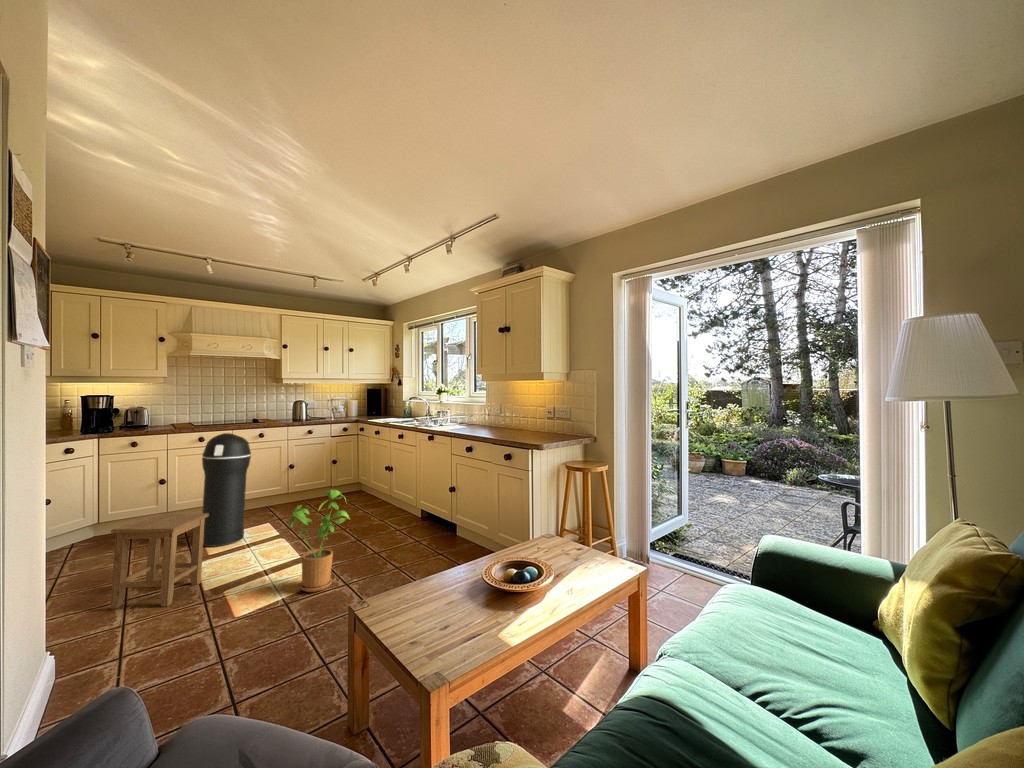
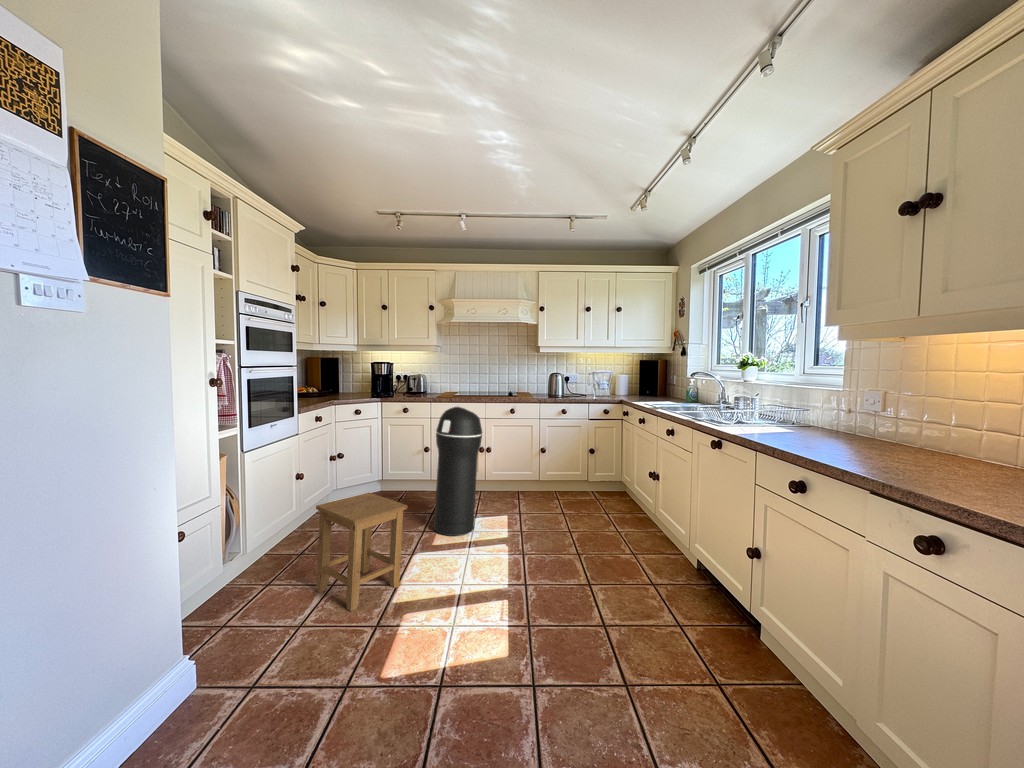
house plant: present [289,490,350,592] -> none [464,514,546,676]

